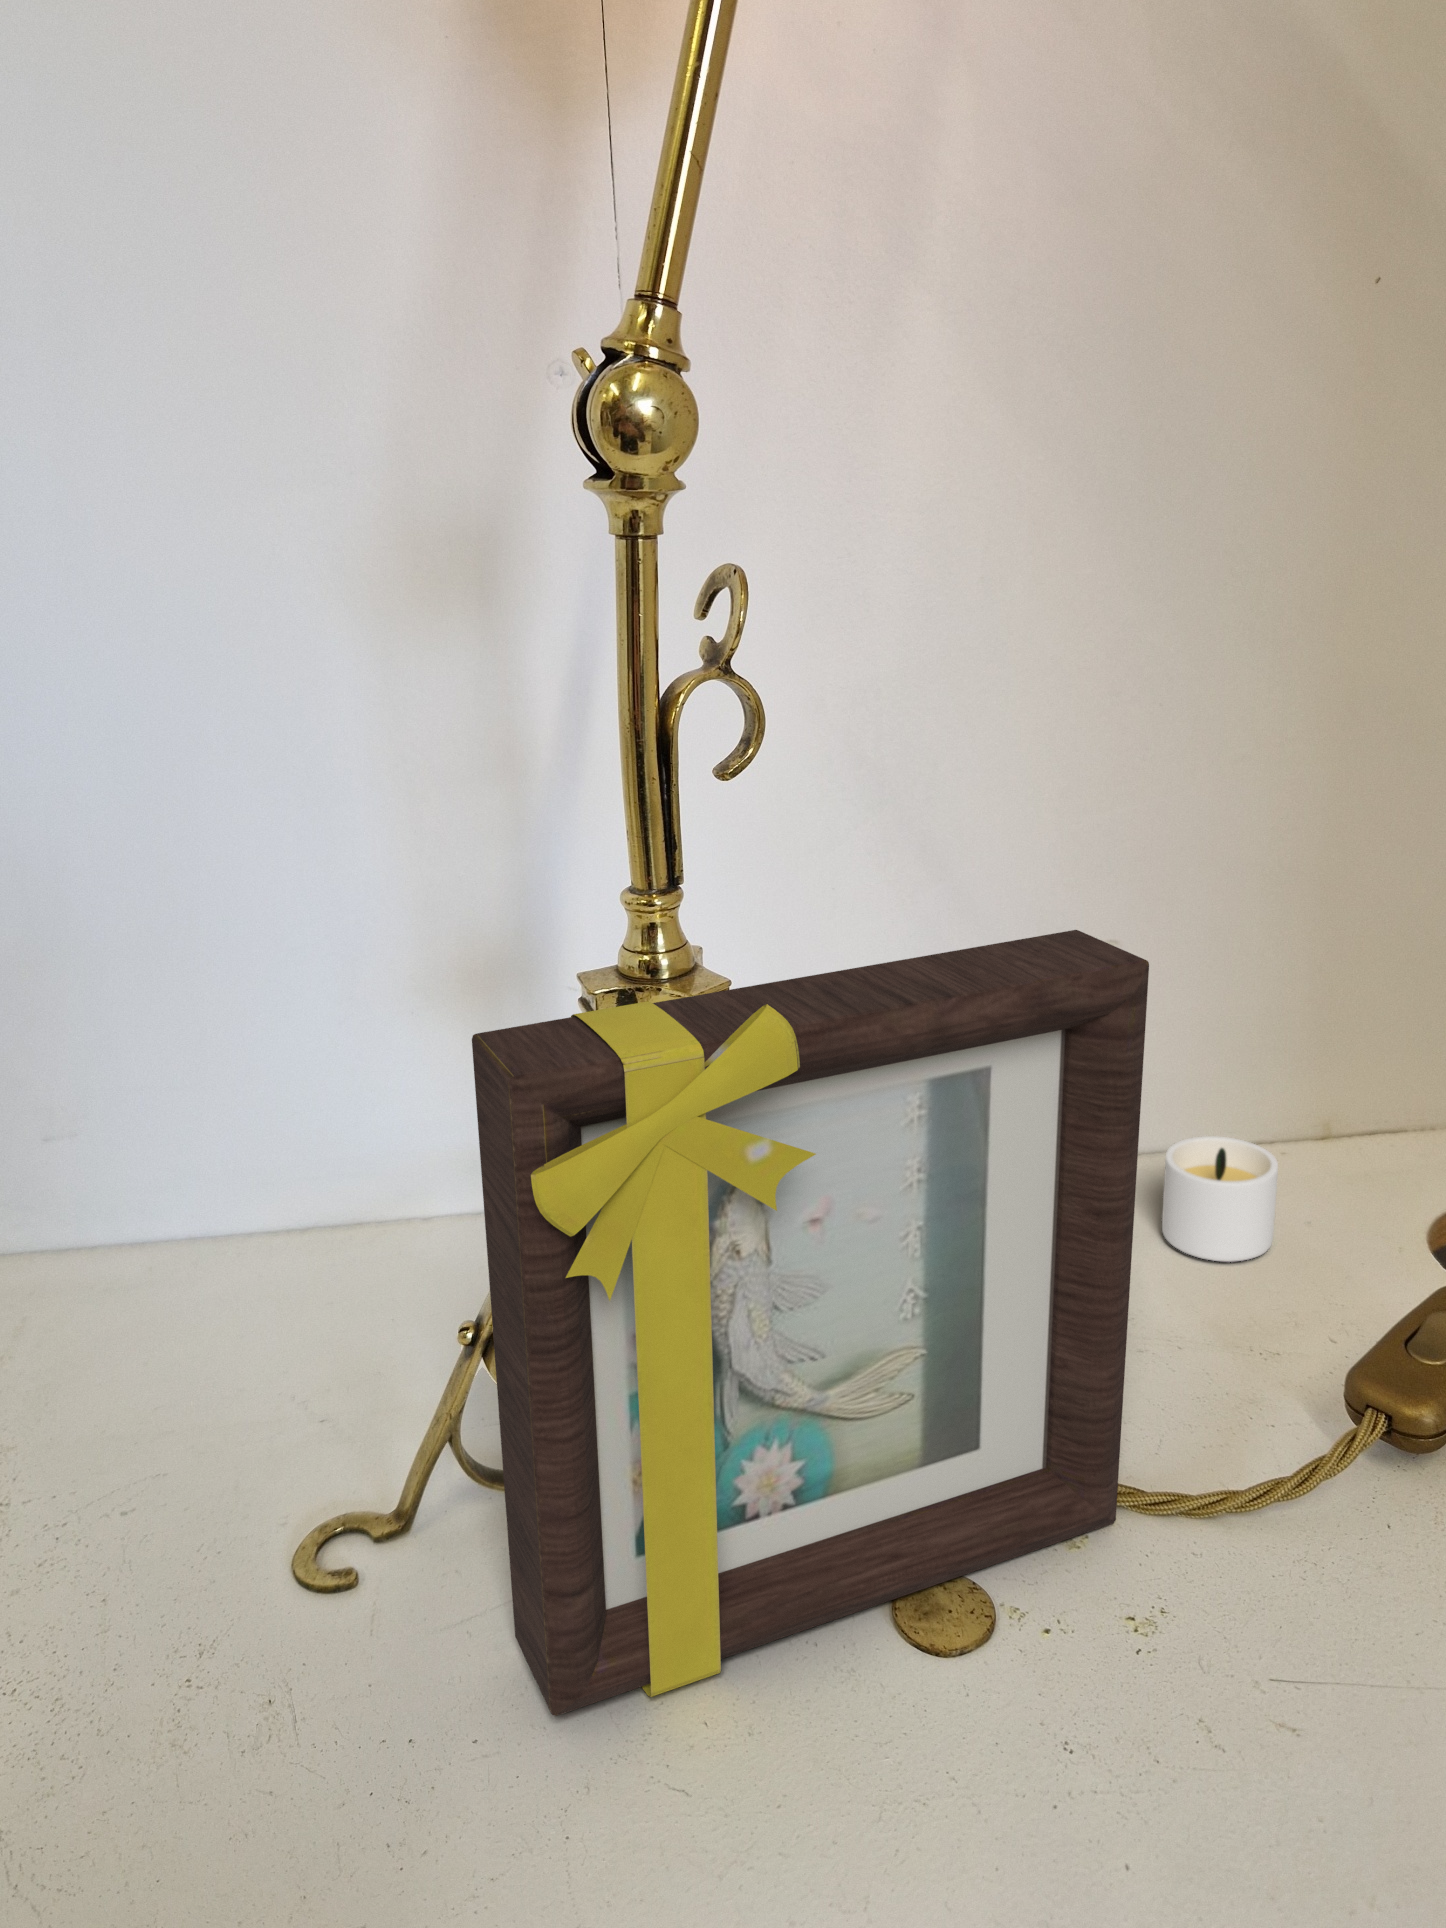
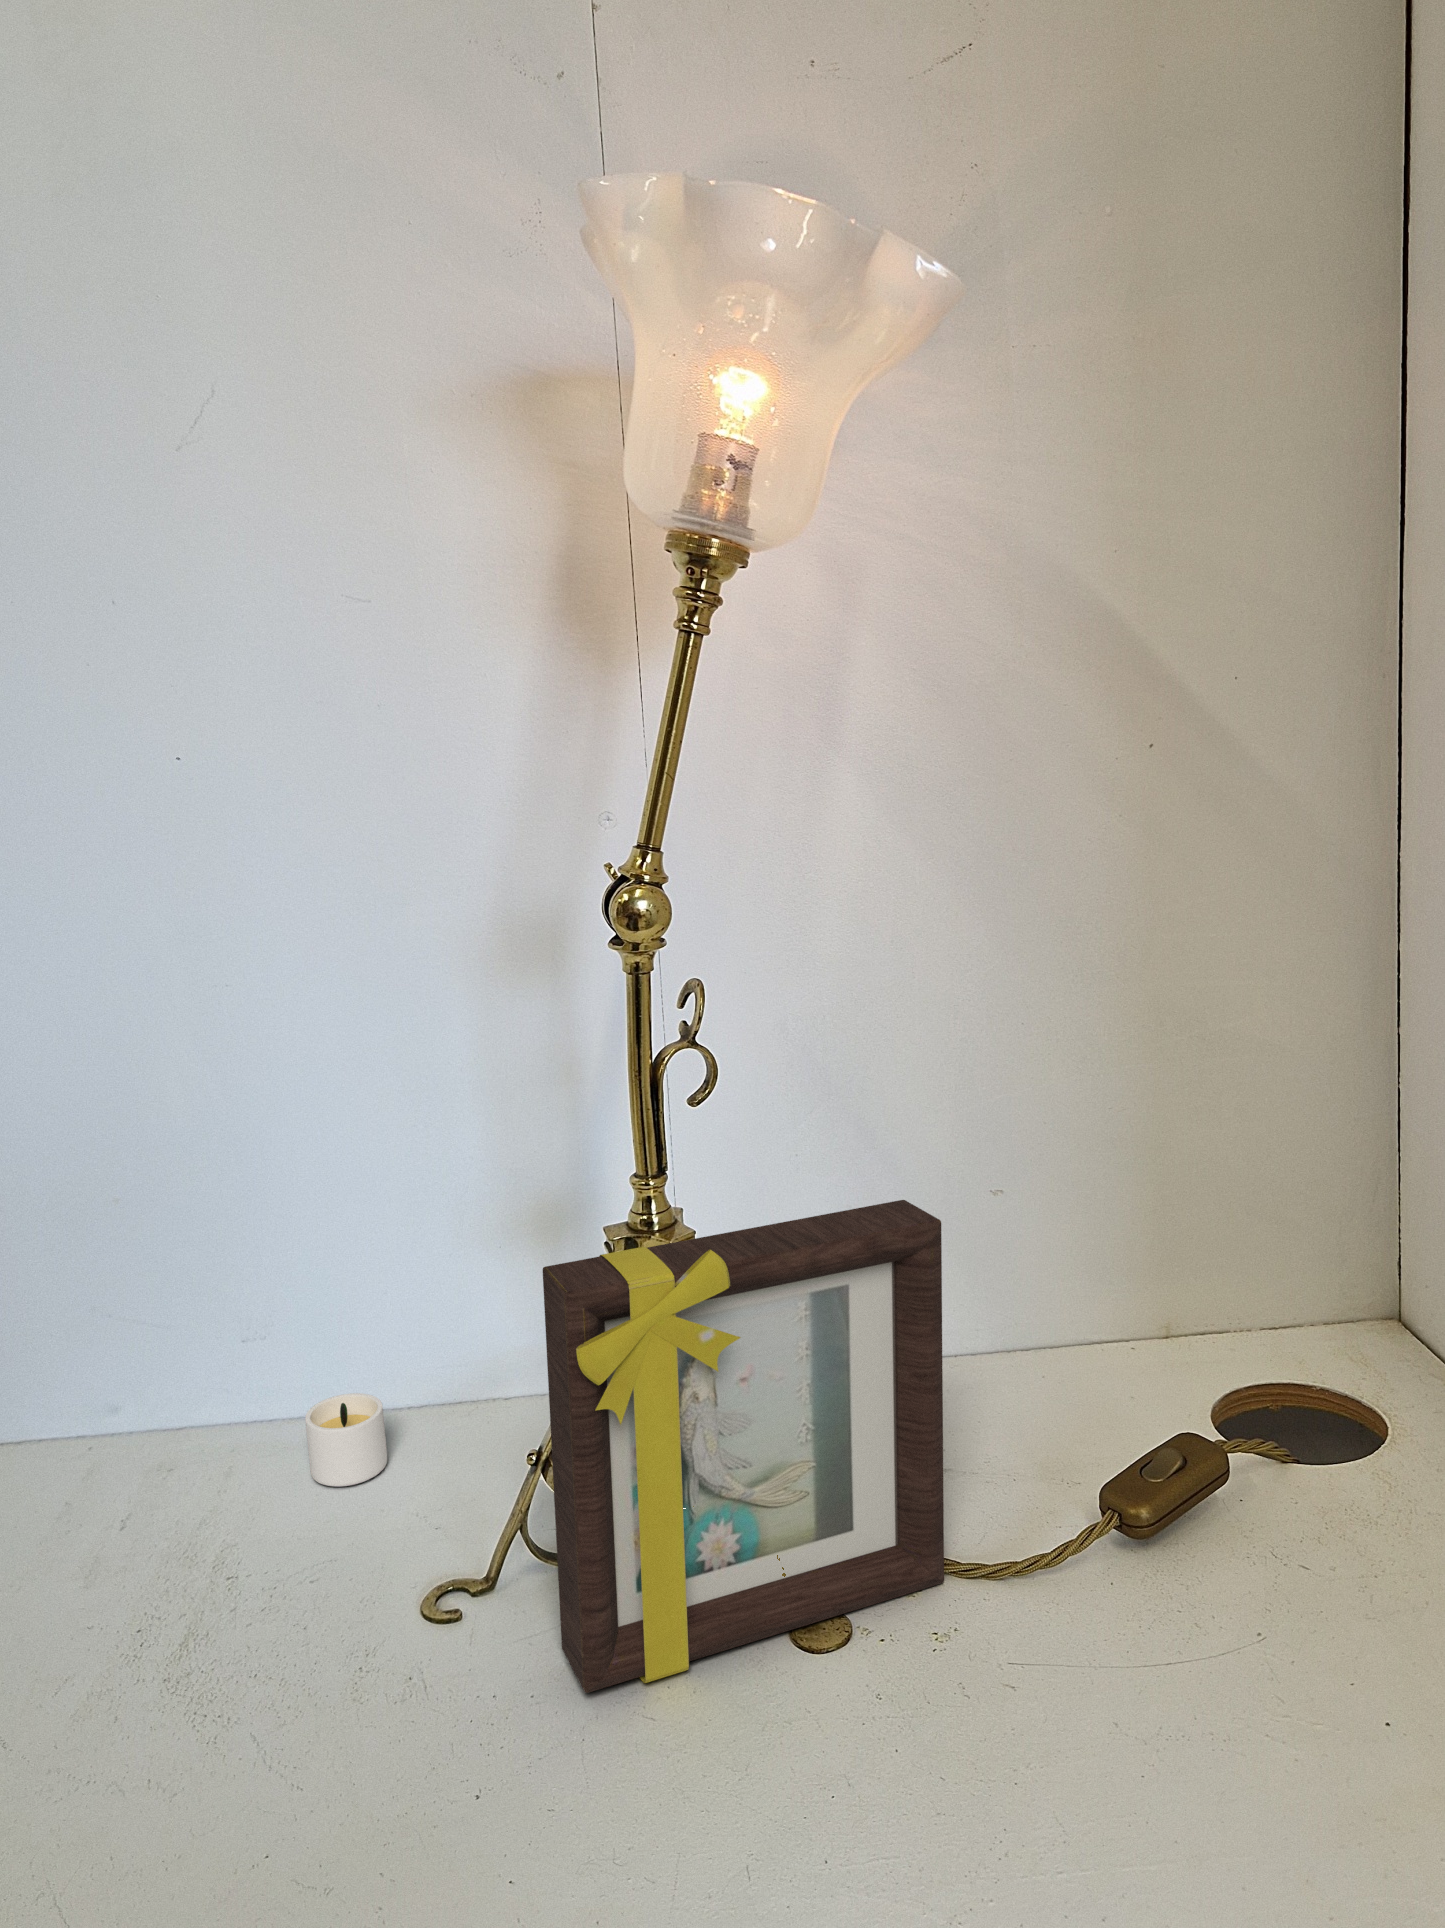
candle: present [1162,1136,1278,1262] -> present [305,1393,387,1486]

